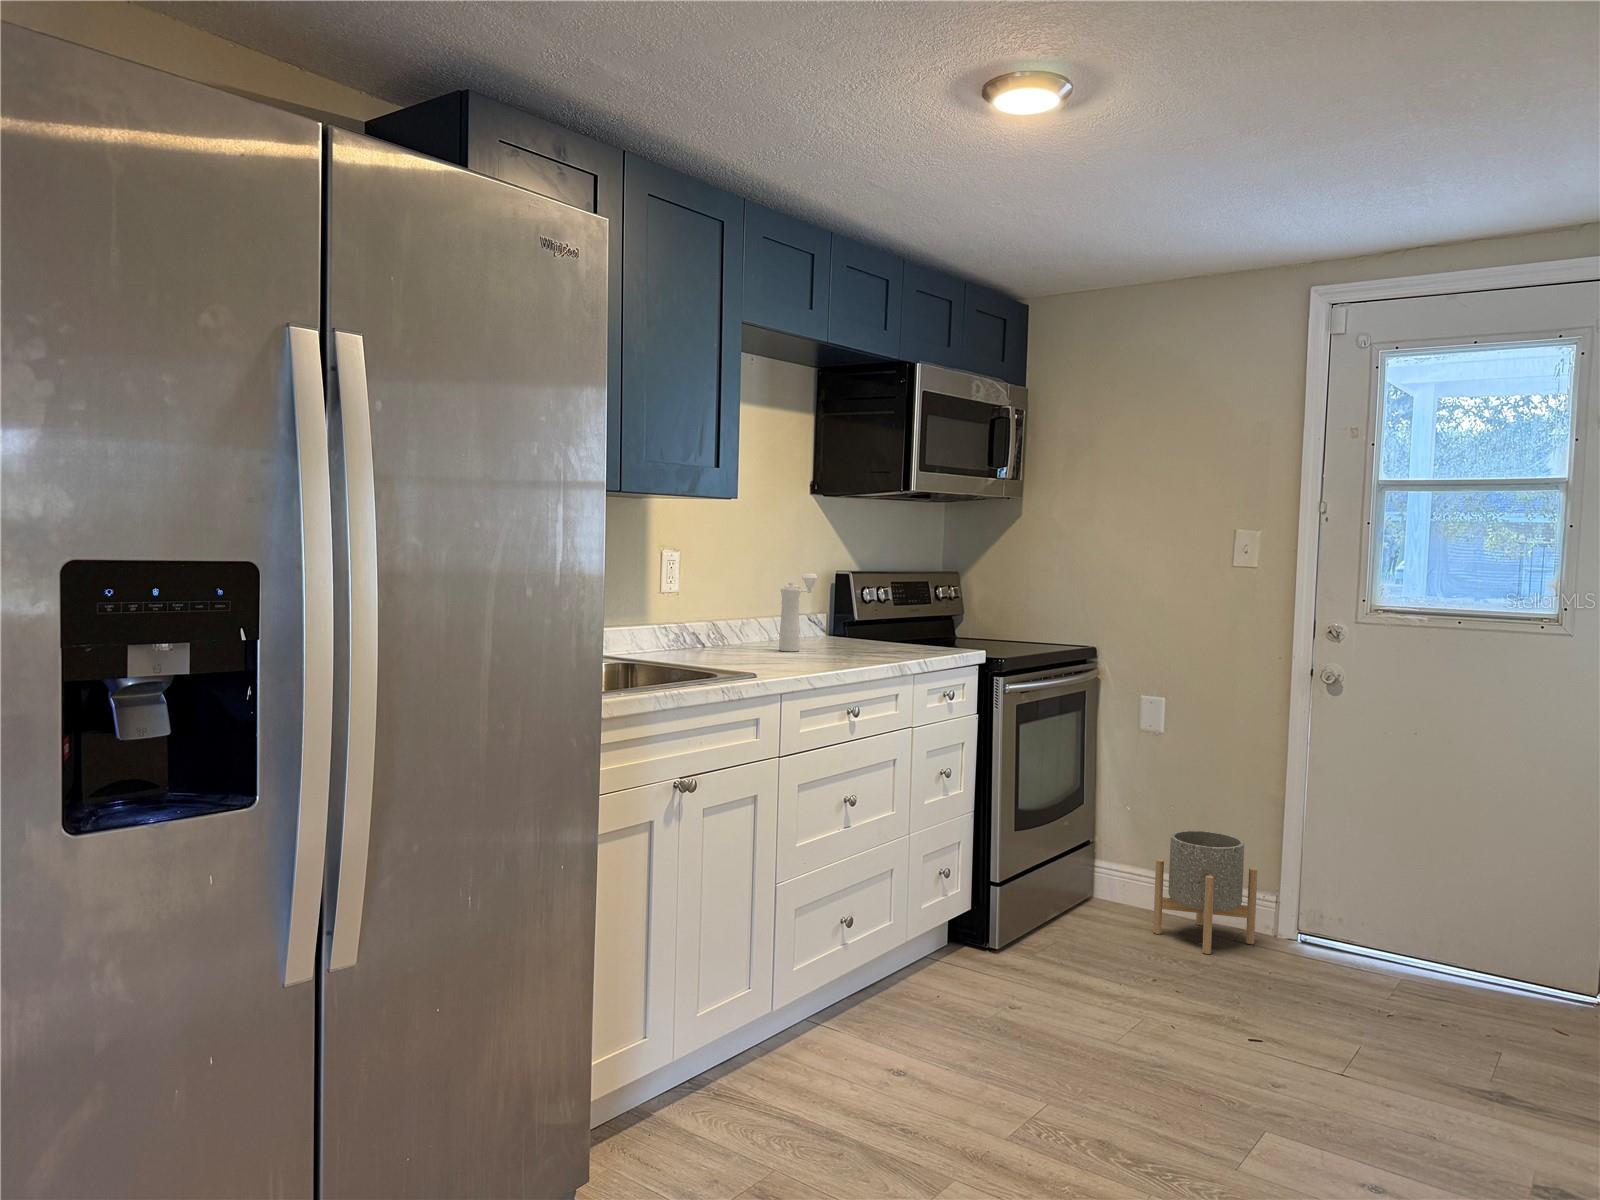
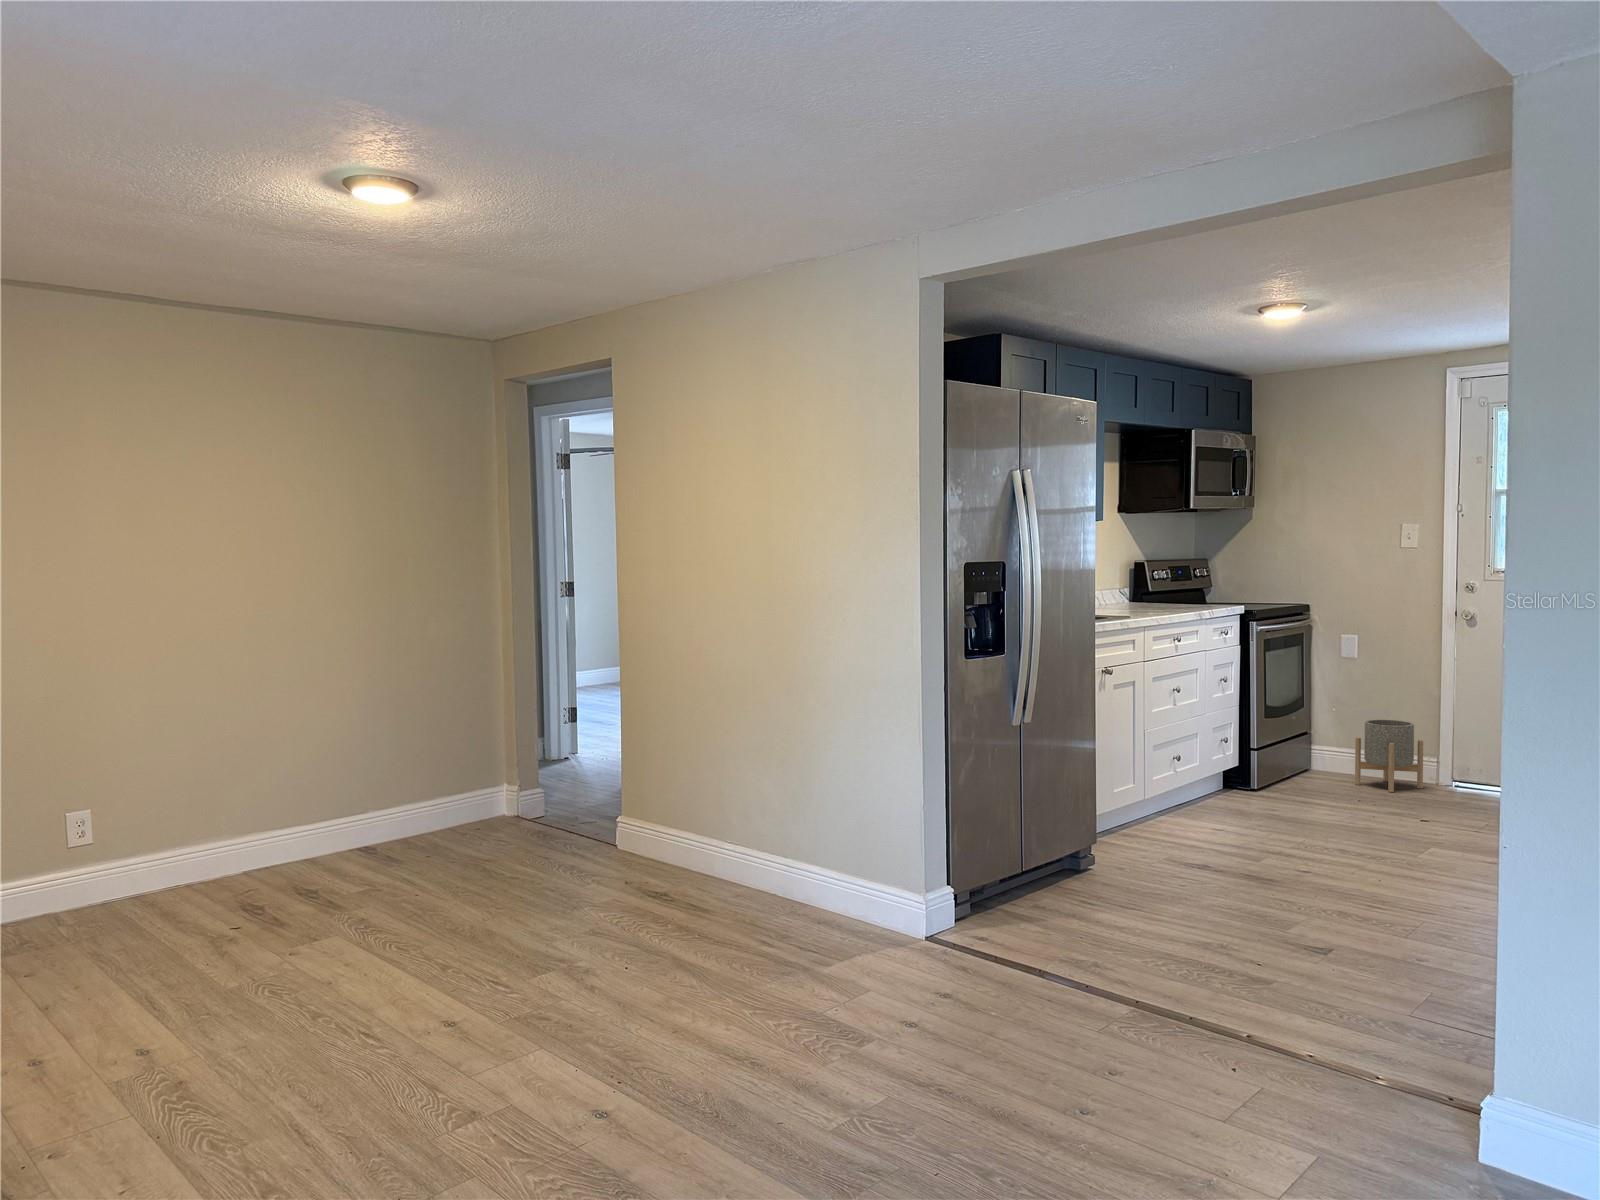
pepper mill: present [779,574,818,651] -> none [1119,562,1138,609]

